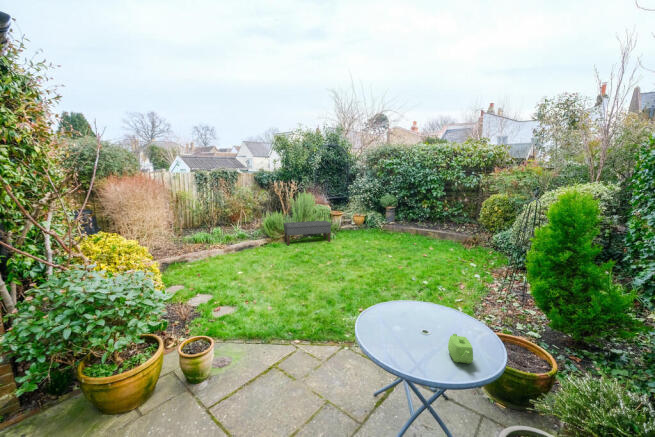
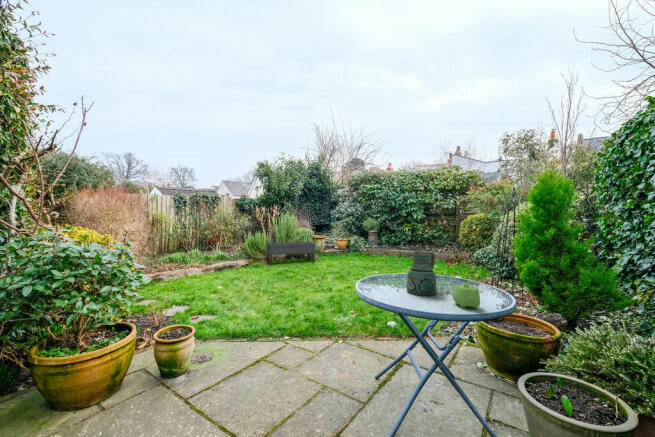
ceramic pitcher: none [406,288,436,337] -> present [407,250,437,296]

